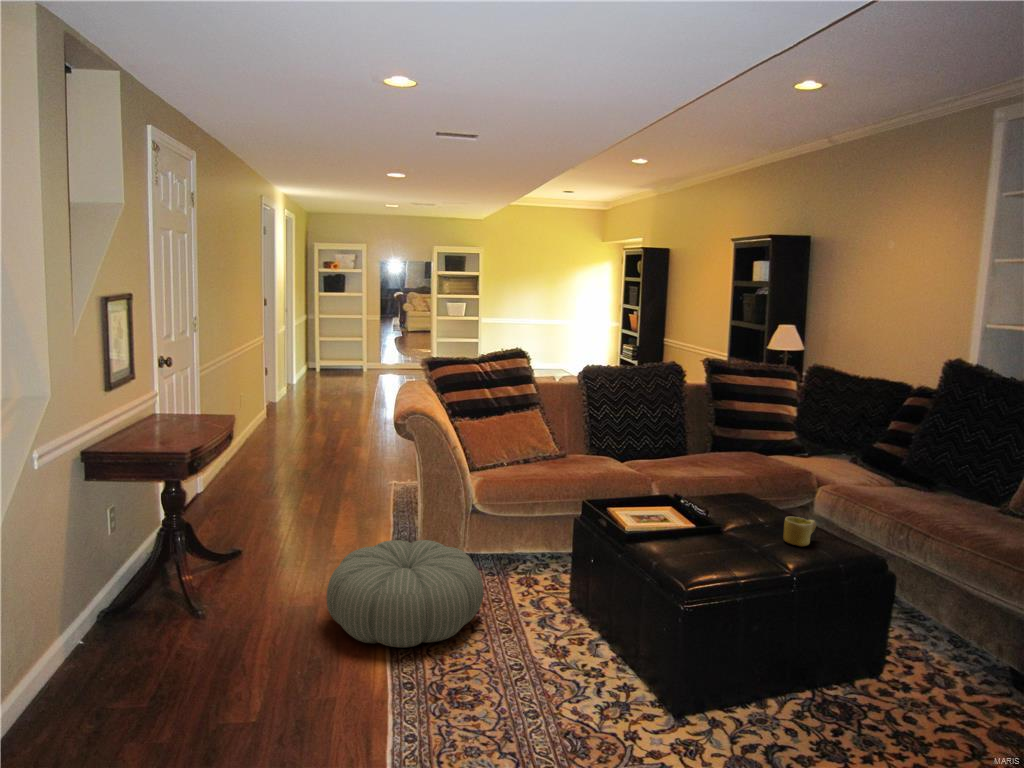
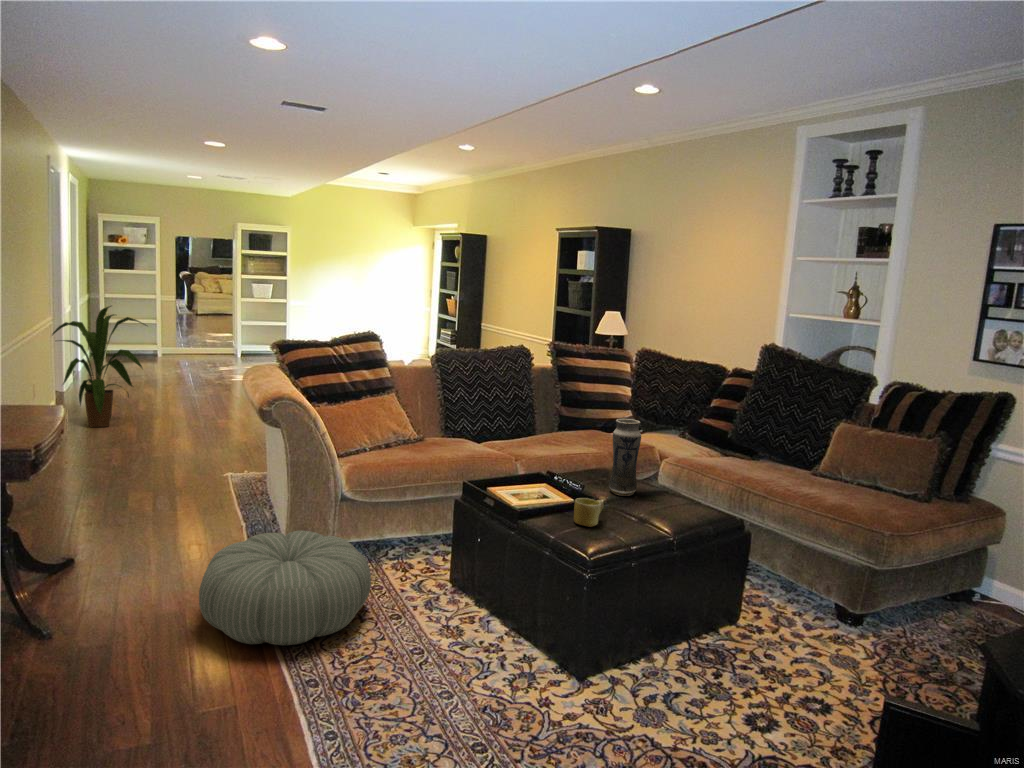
house plant: none [261,327,338,436] -> present [52,306,147,427]
vase: none [733,441,768,525] -> present [609,418,641,496]
mug: present [783,517,816,547] -> present [574,498,603,527]

